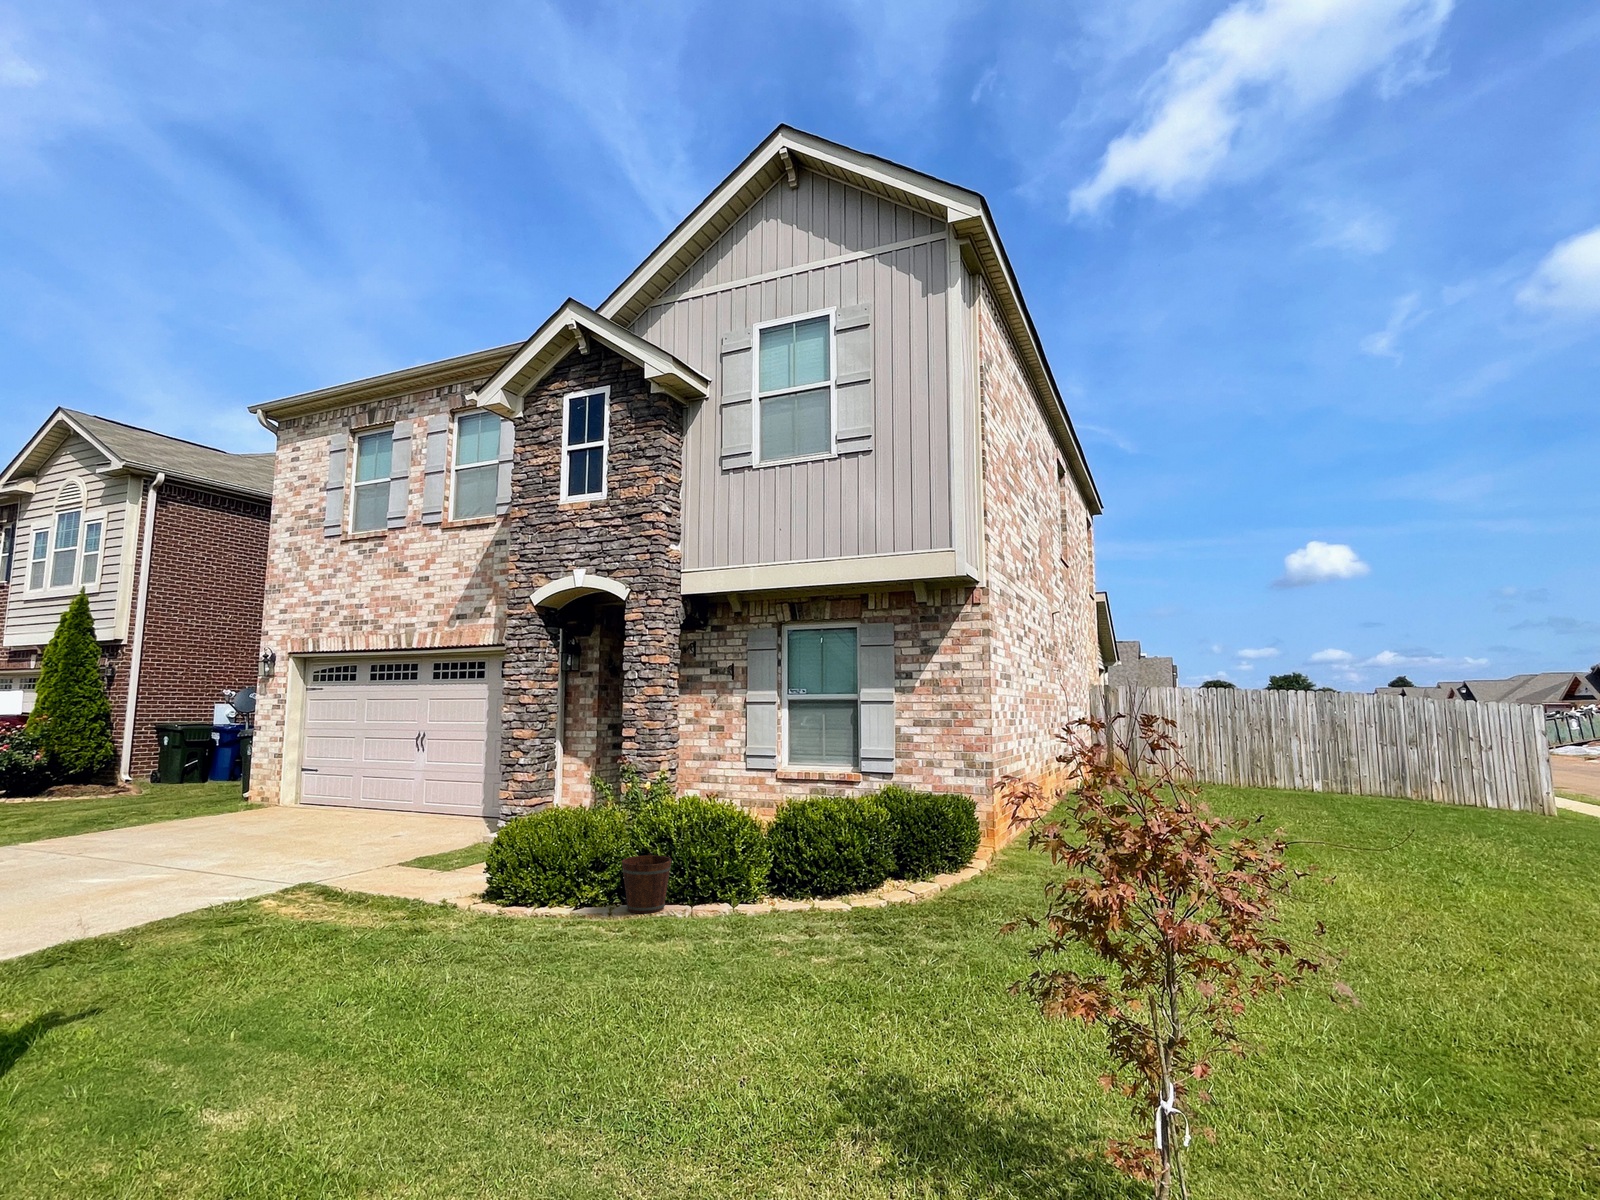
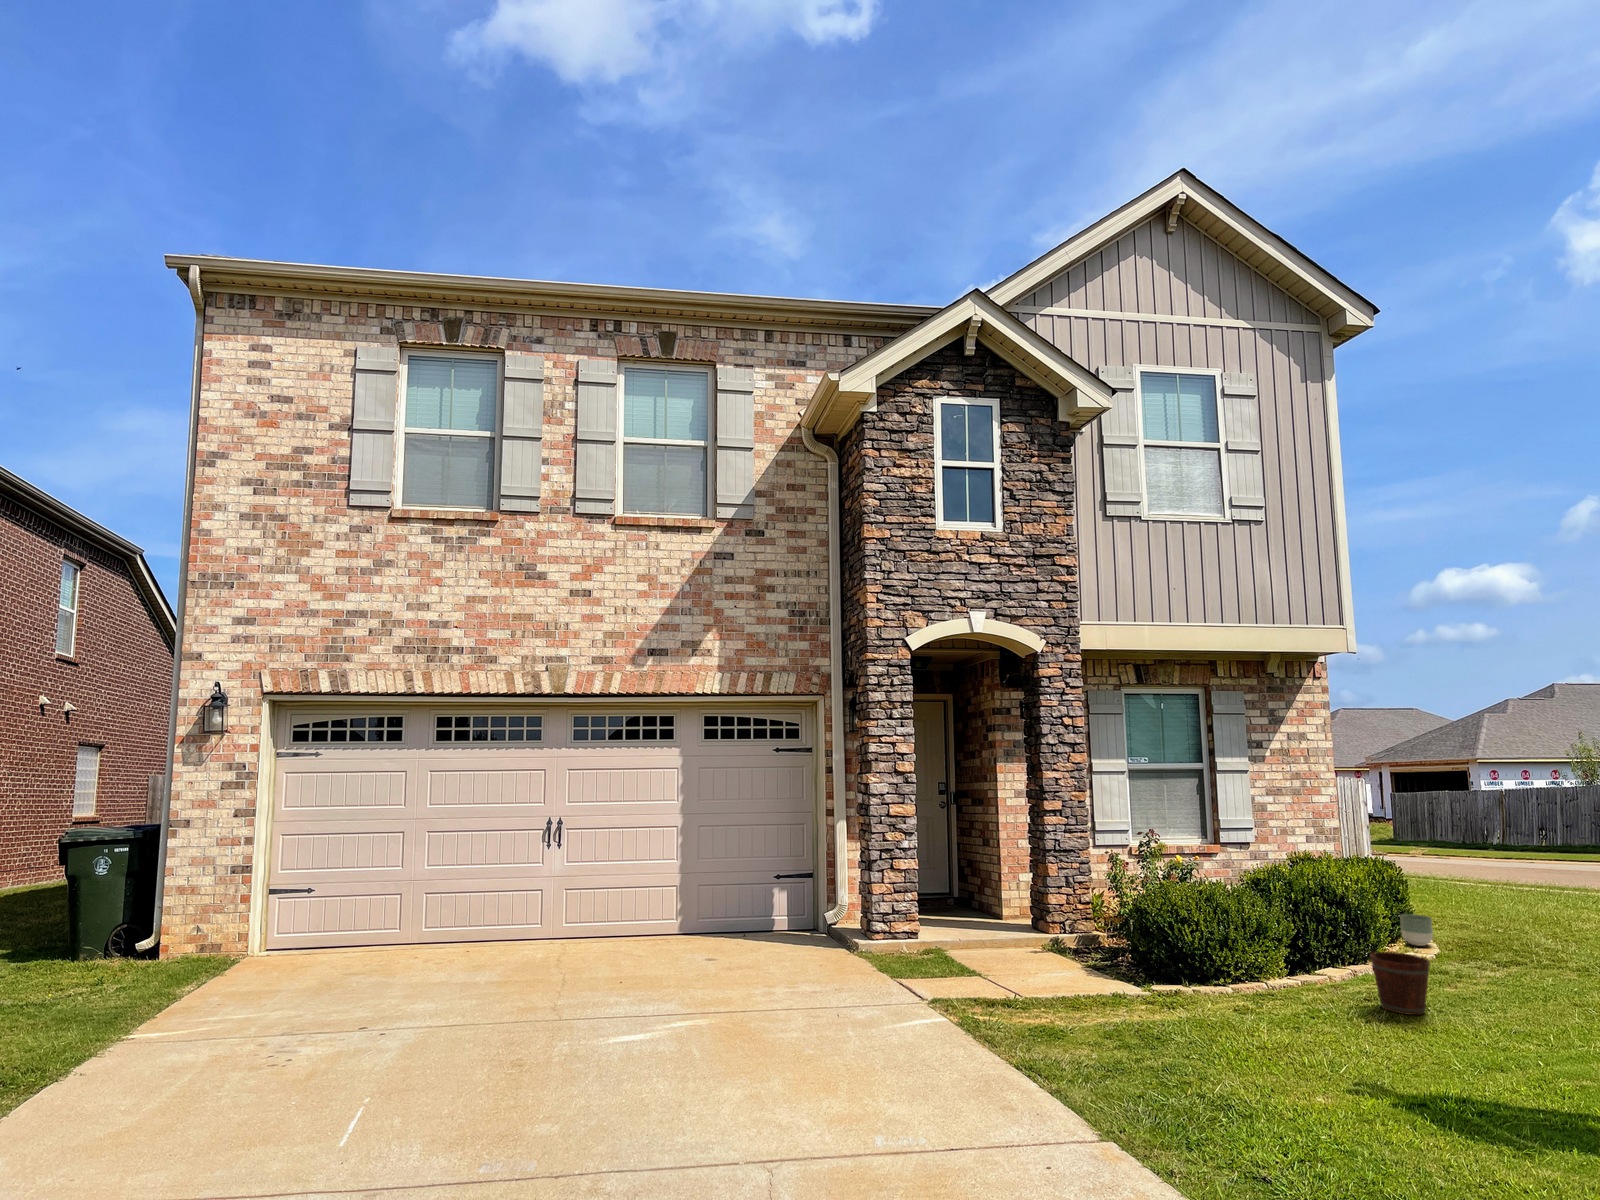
planter: none [905,849,934,884] -> present [1400,914,1433,946]

